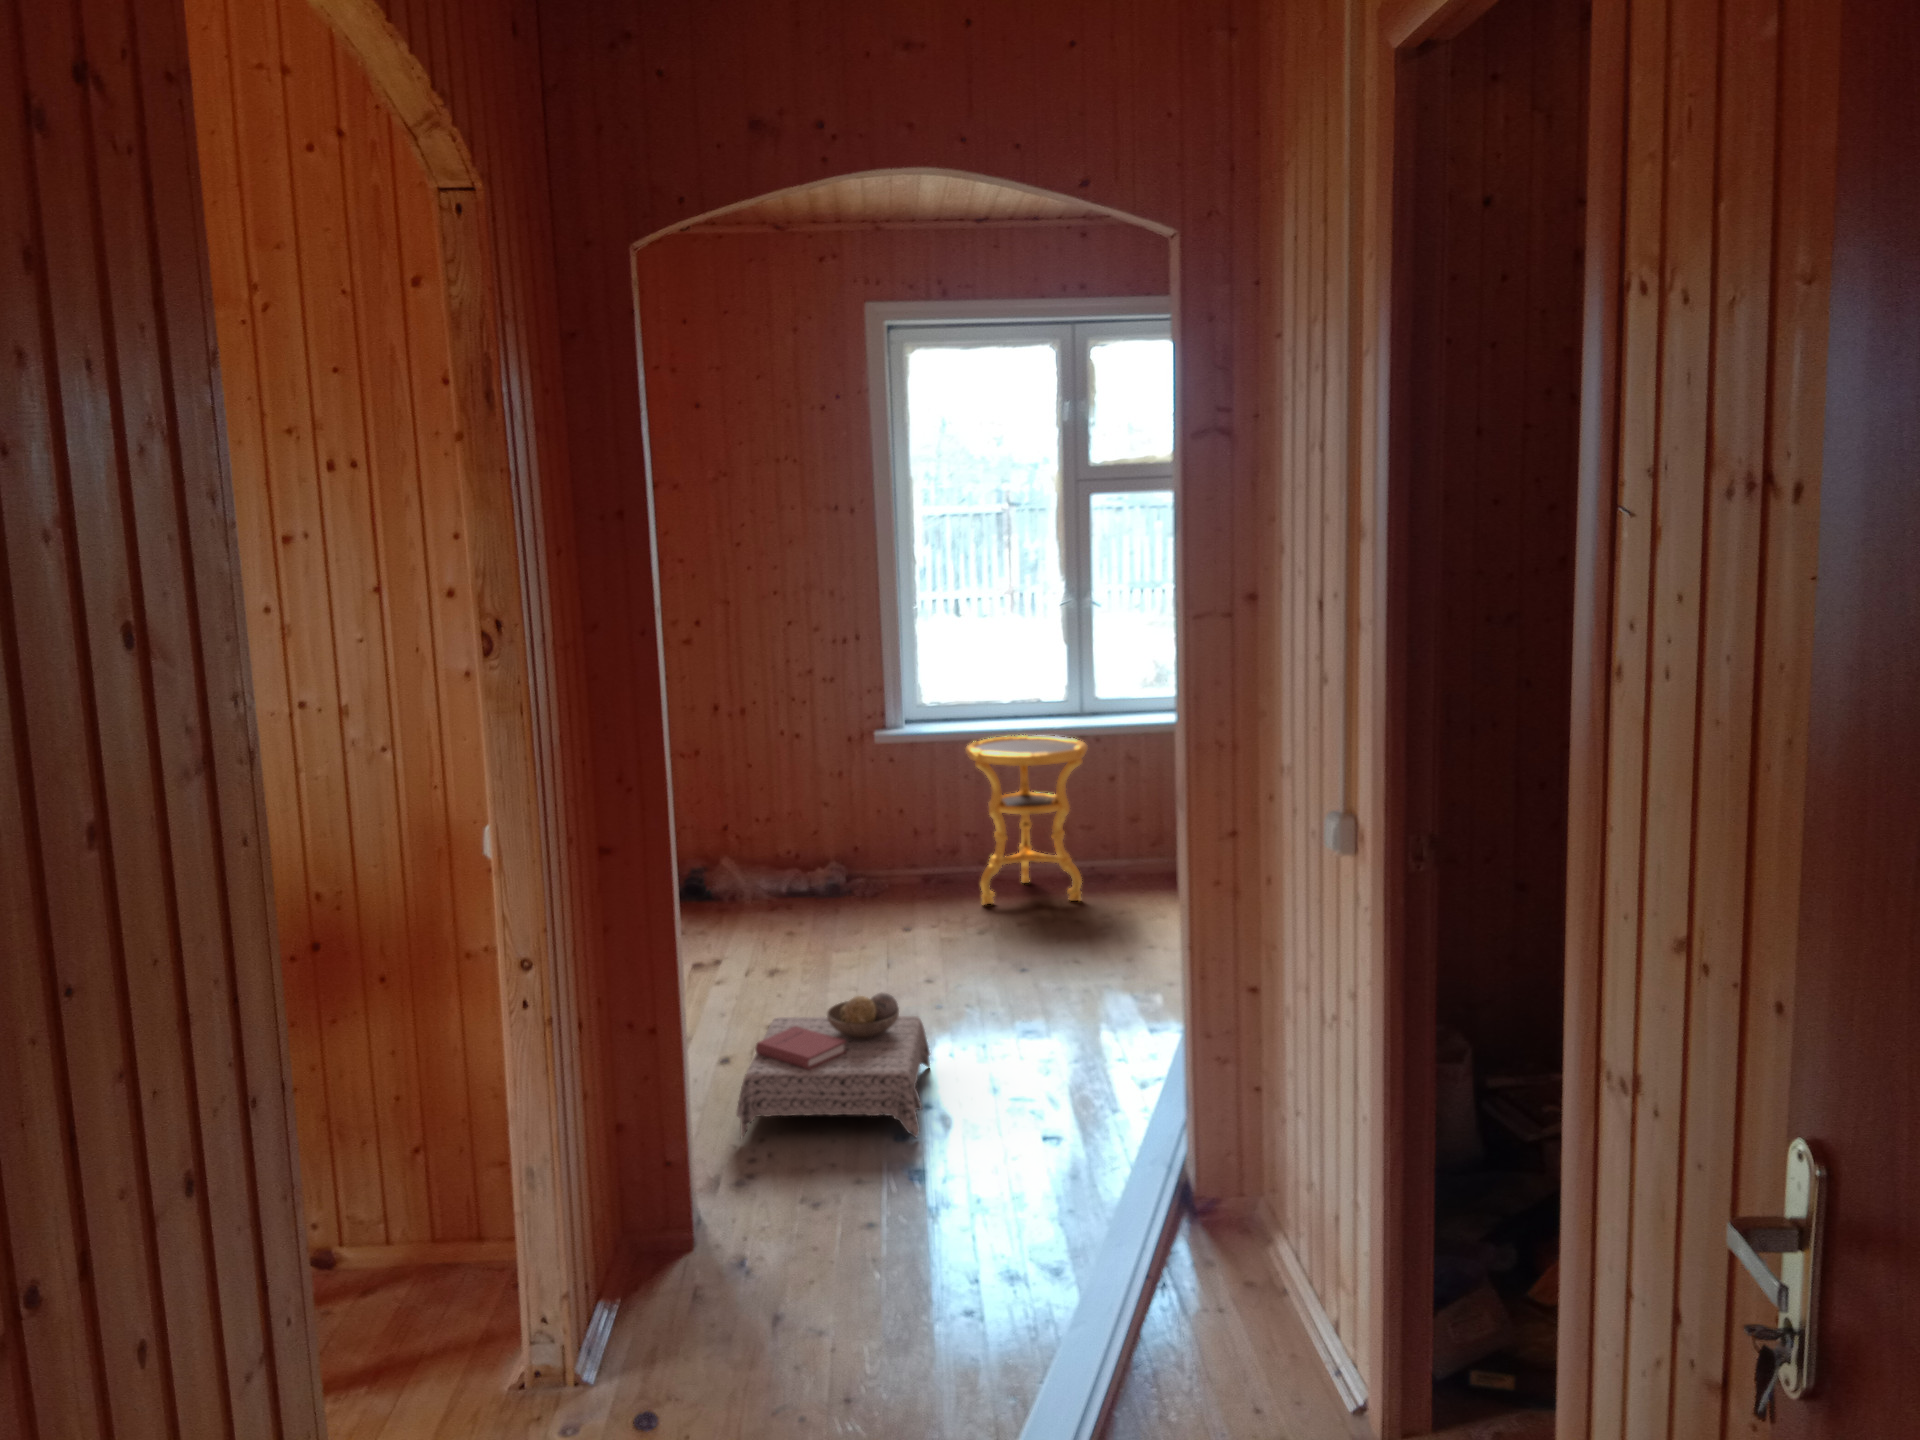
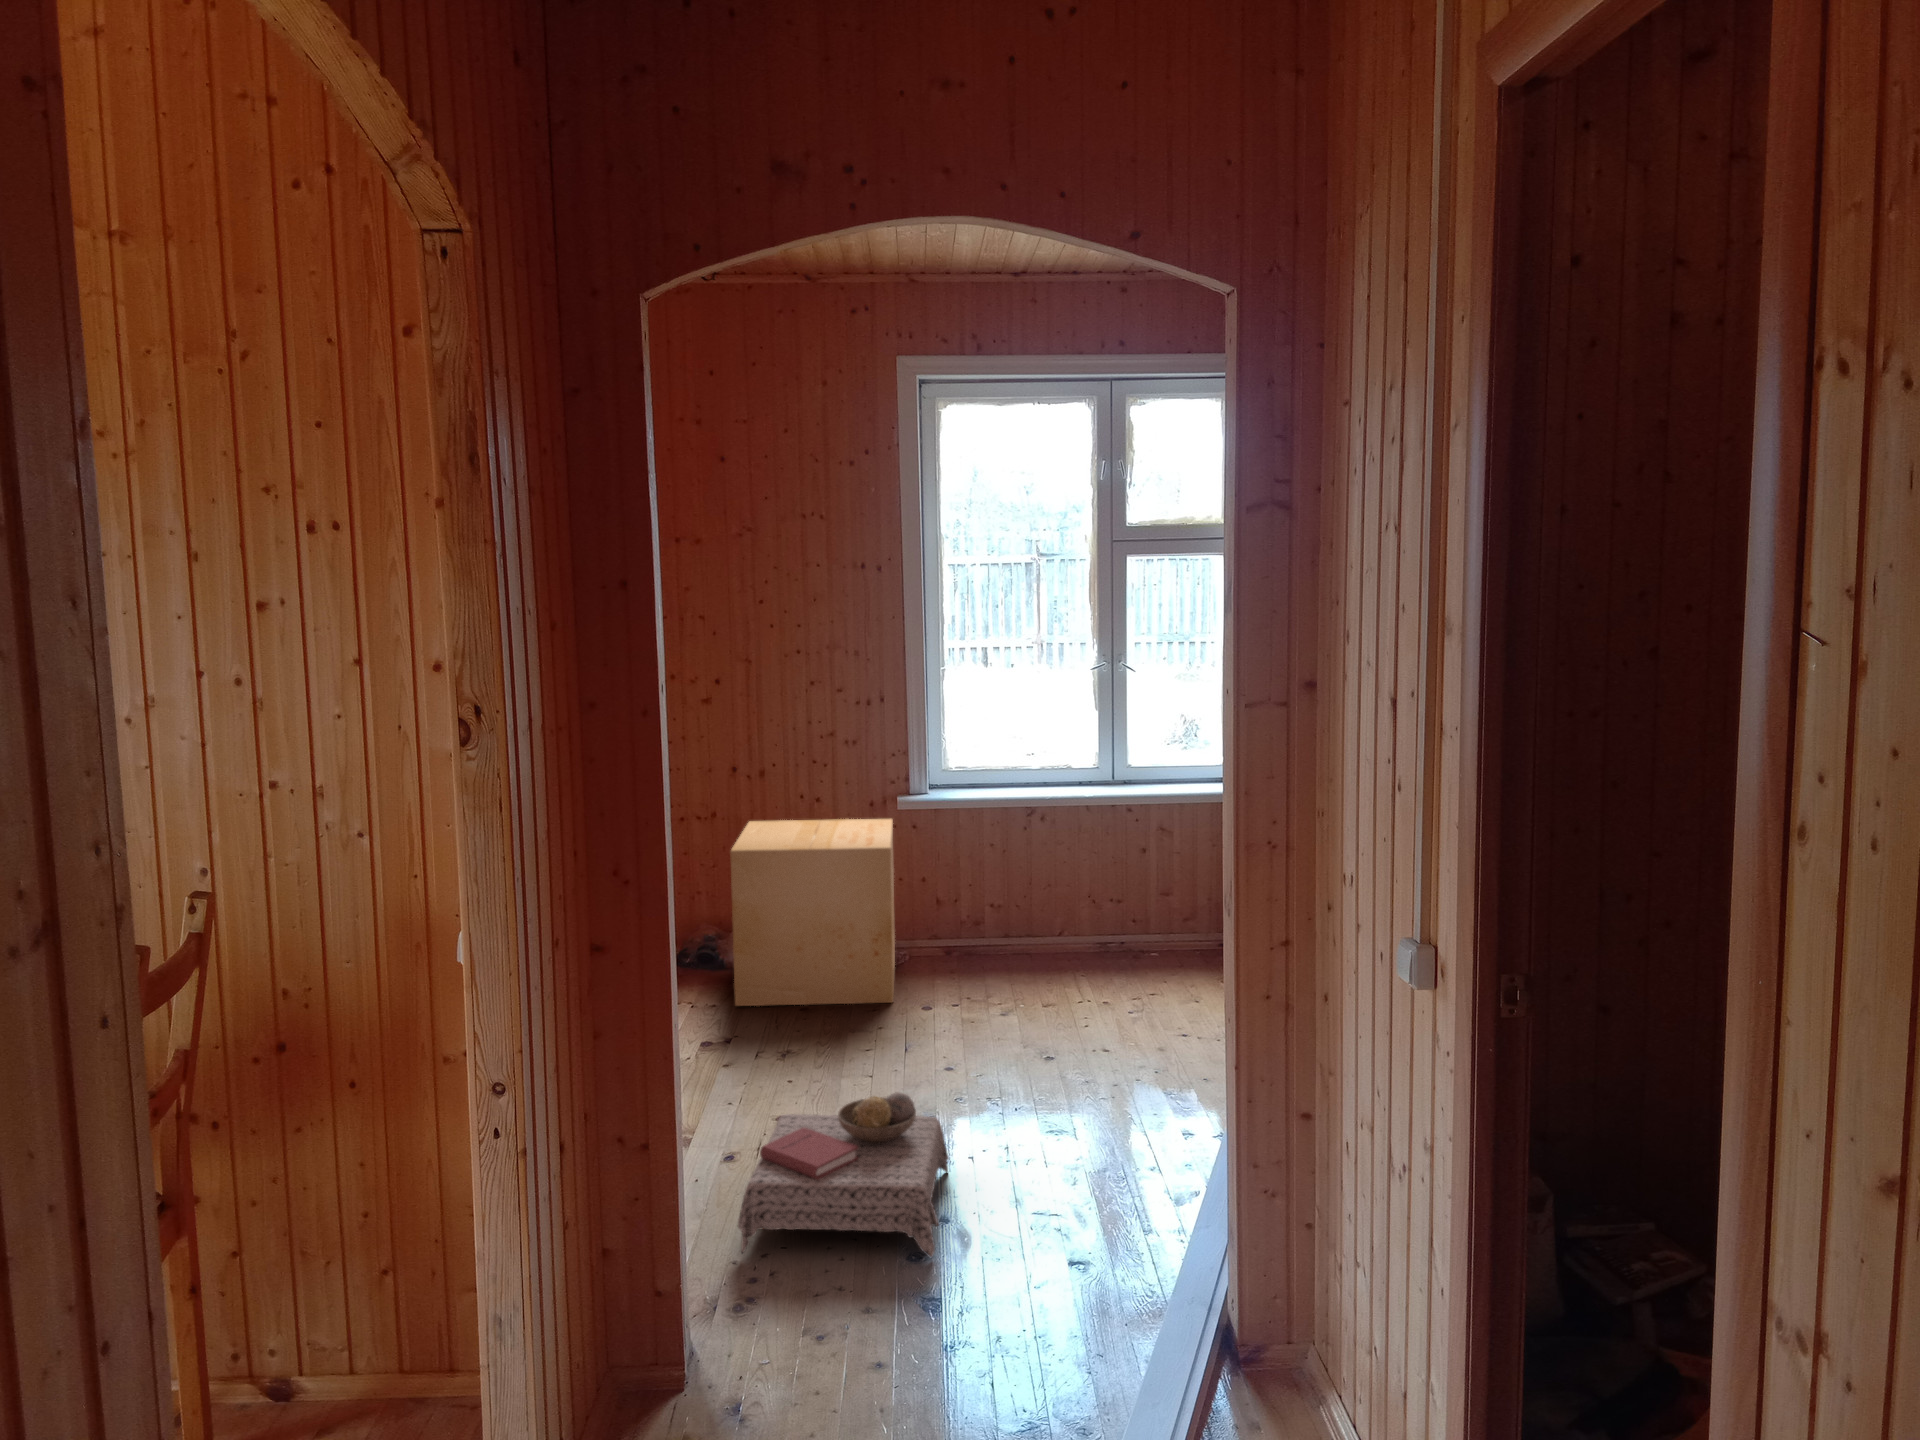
side table: present [966,735,1088,904] -> none [991,804,1120,982]
cardboard box: none [716,753,875,932] -> present [730,819,895,1006]

